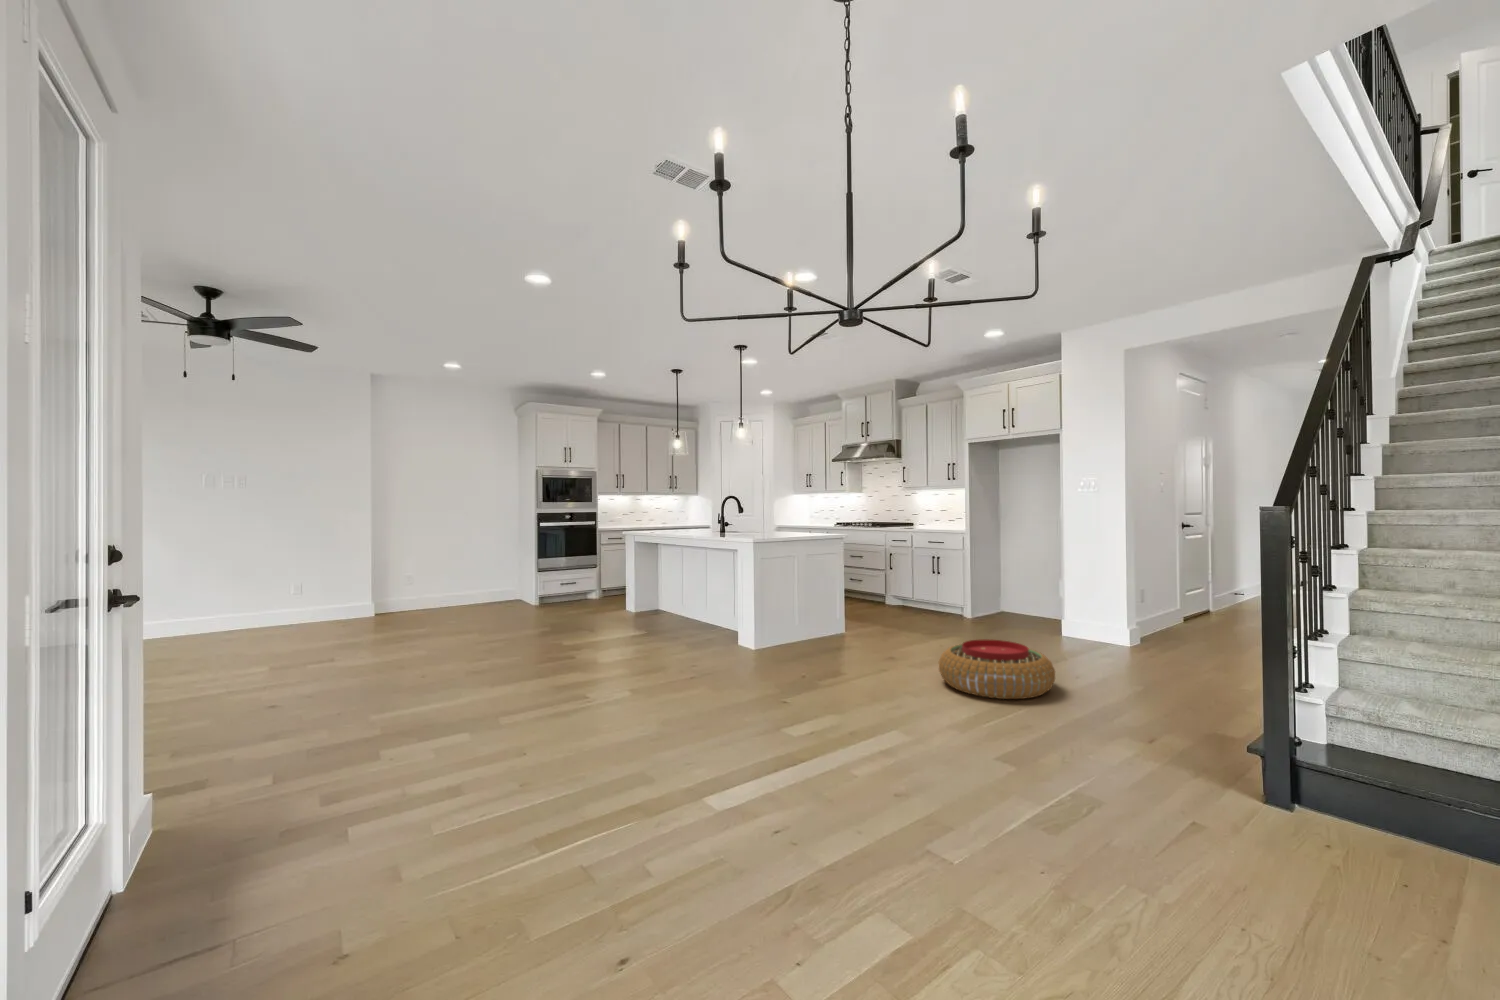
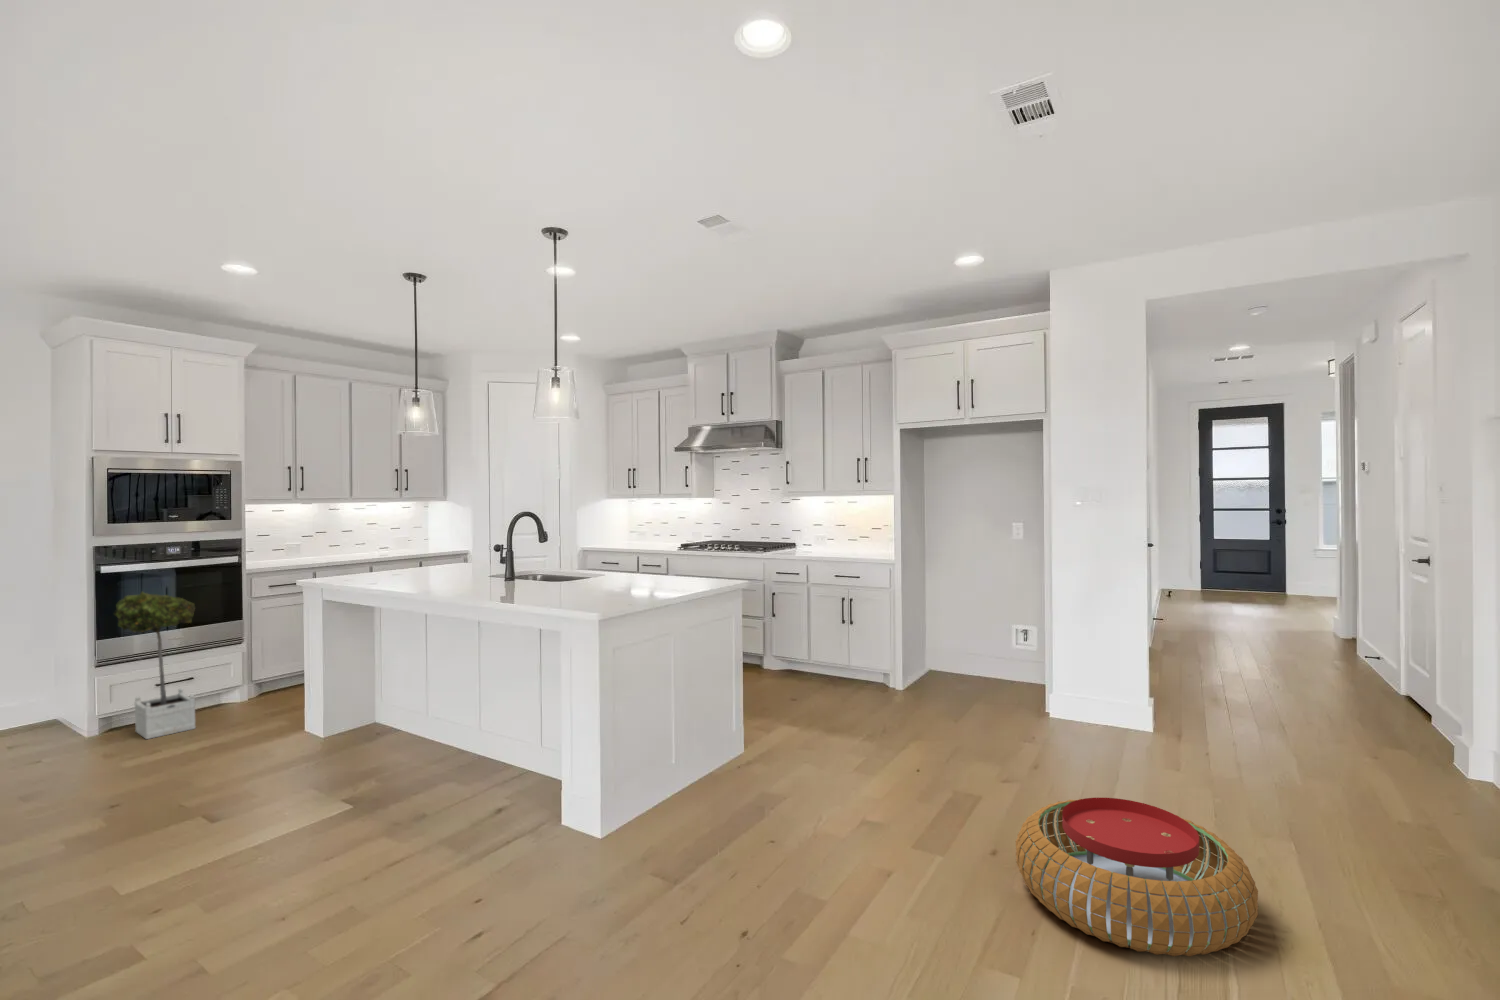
potted tree: none [545,535,578,608] -> present [114,592,195,739]

